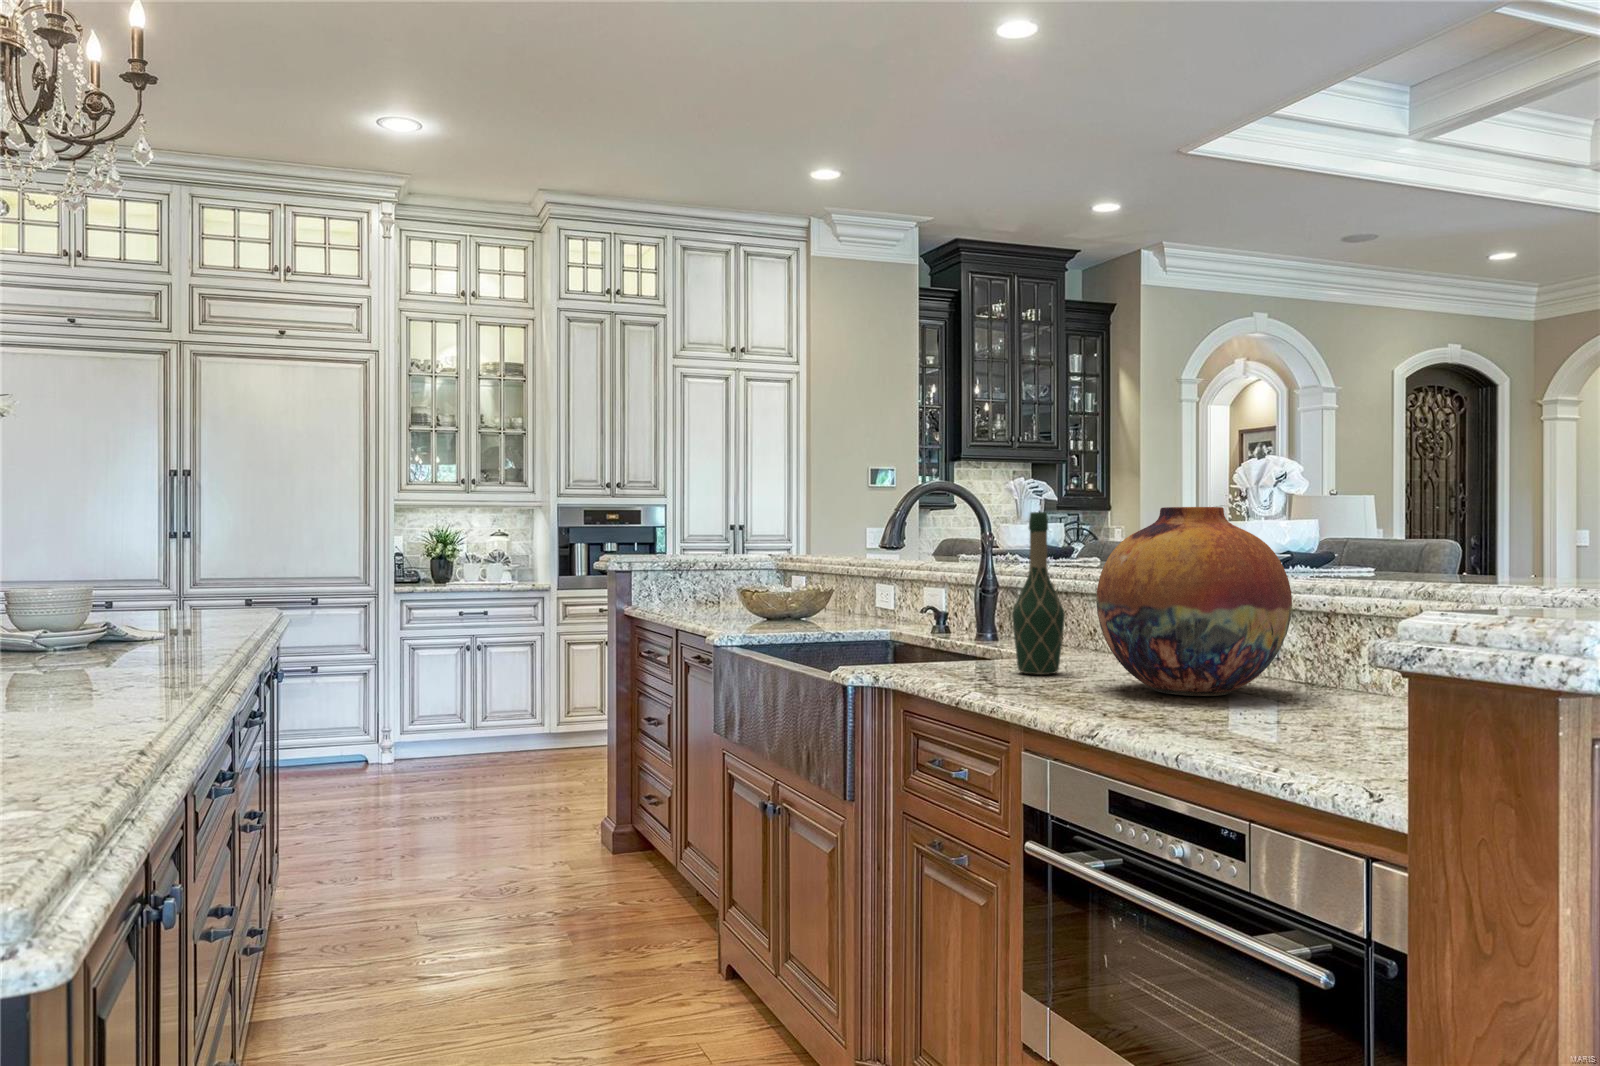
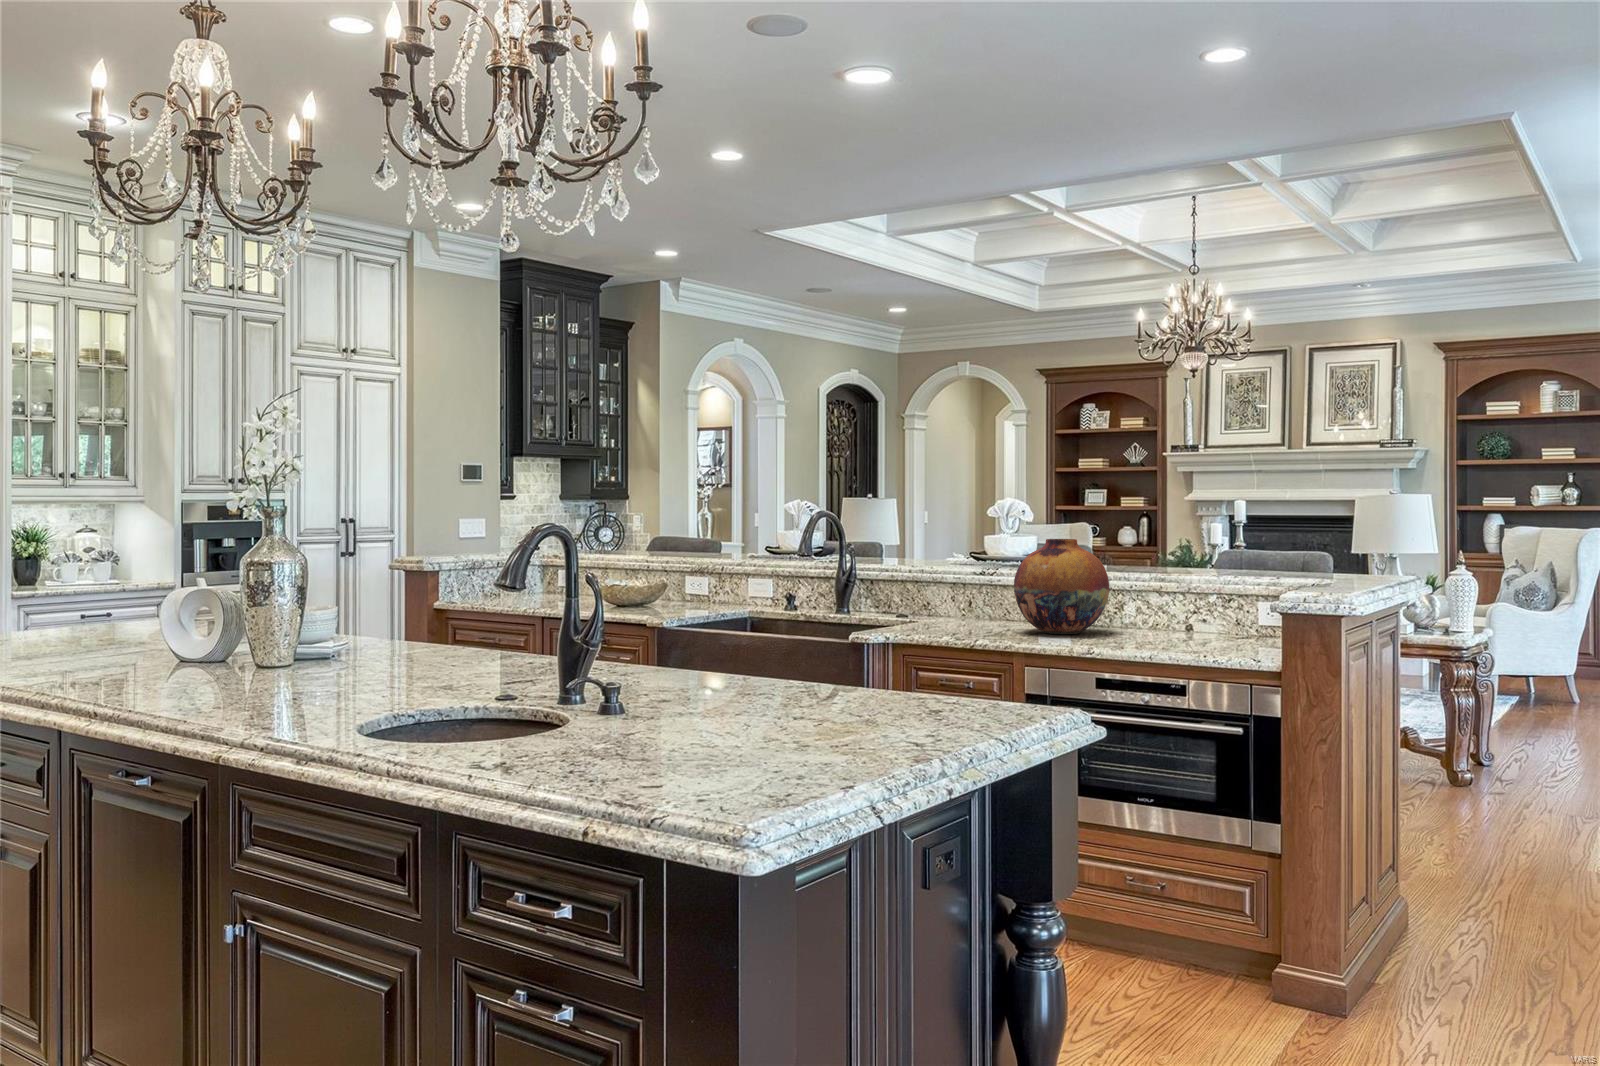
wine bottle: present [1012,512,1065,675] -> none [946,539,975,631]

